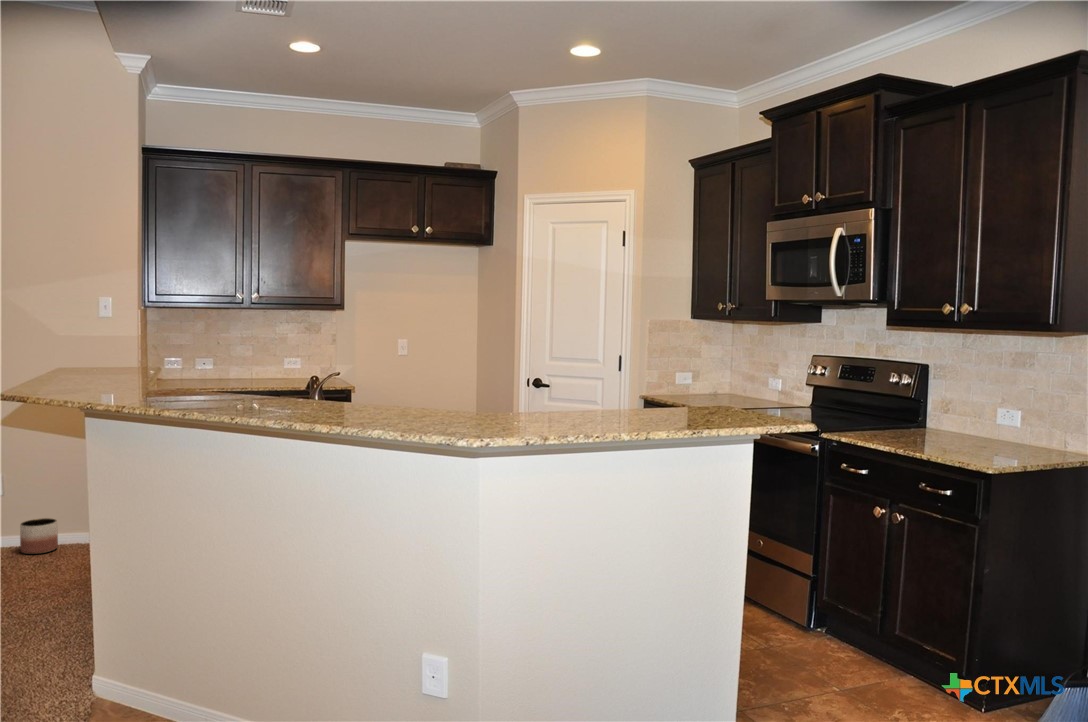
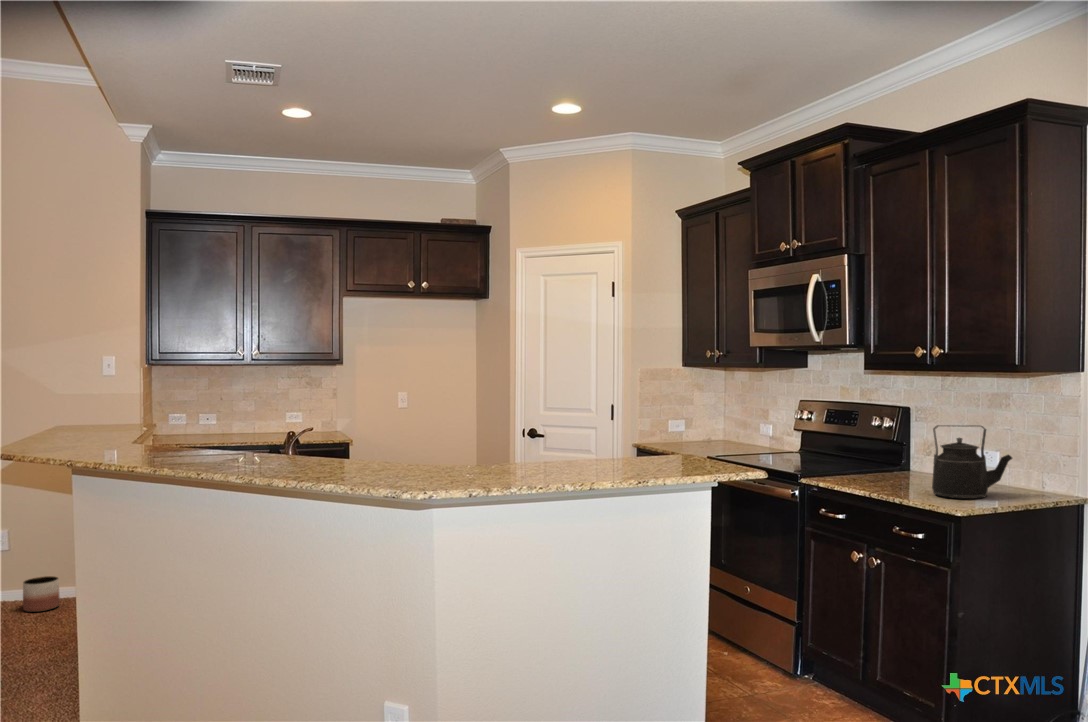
kettle: none [958,382,1041,456] -> present [932,425,1012,499]

